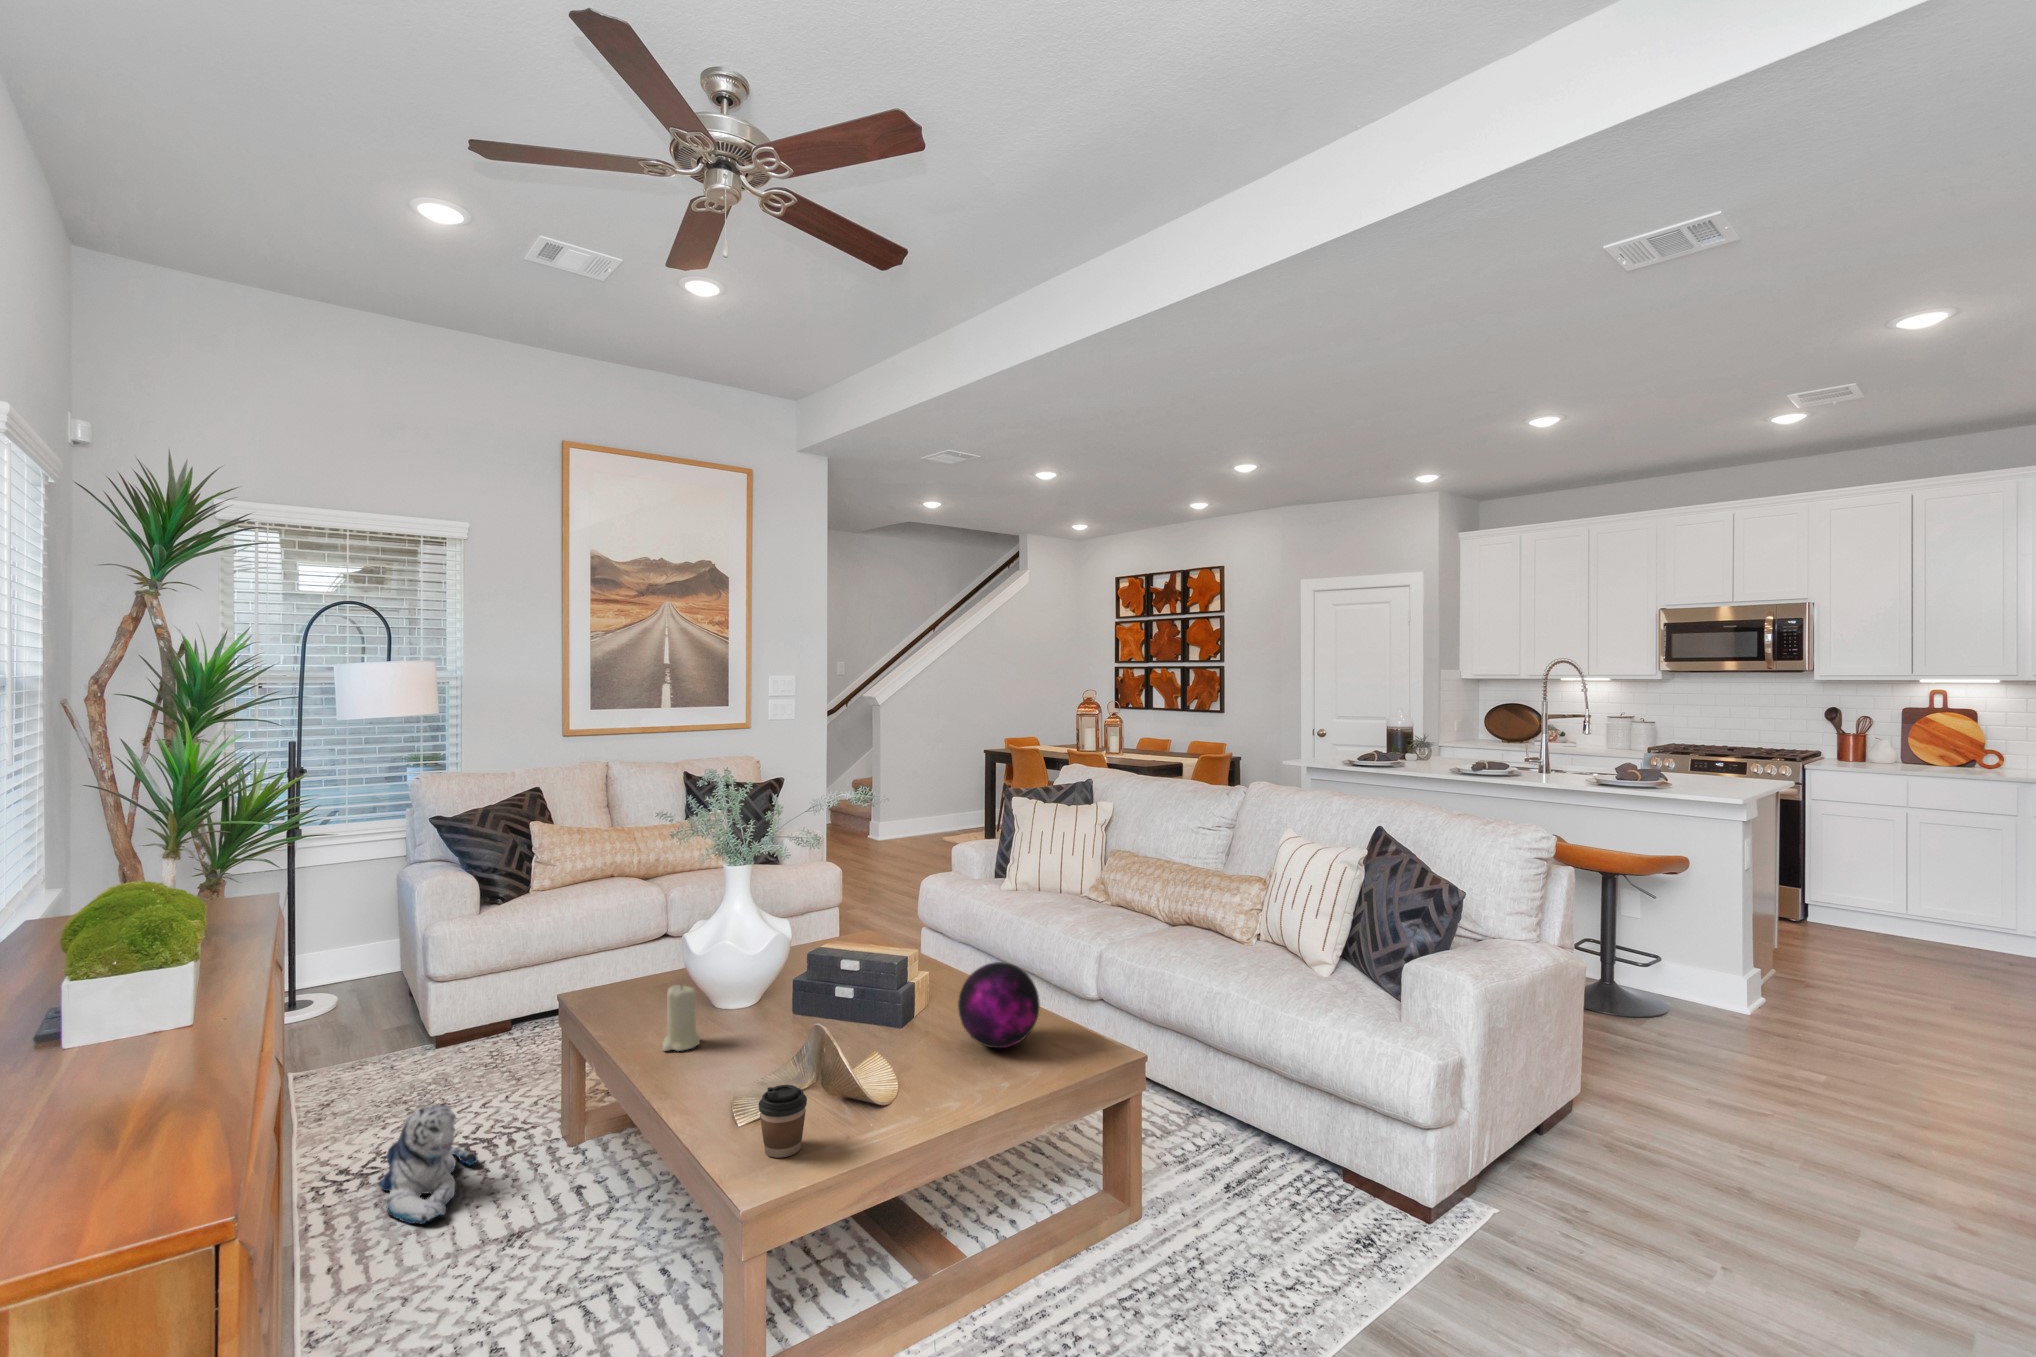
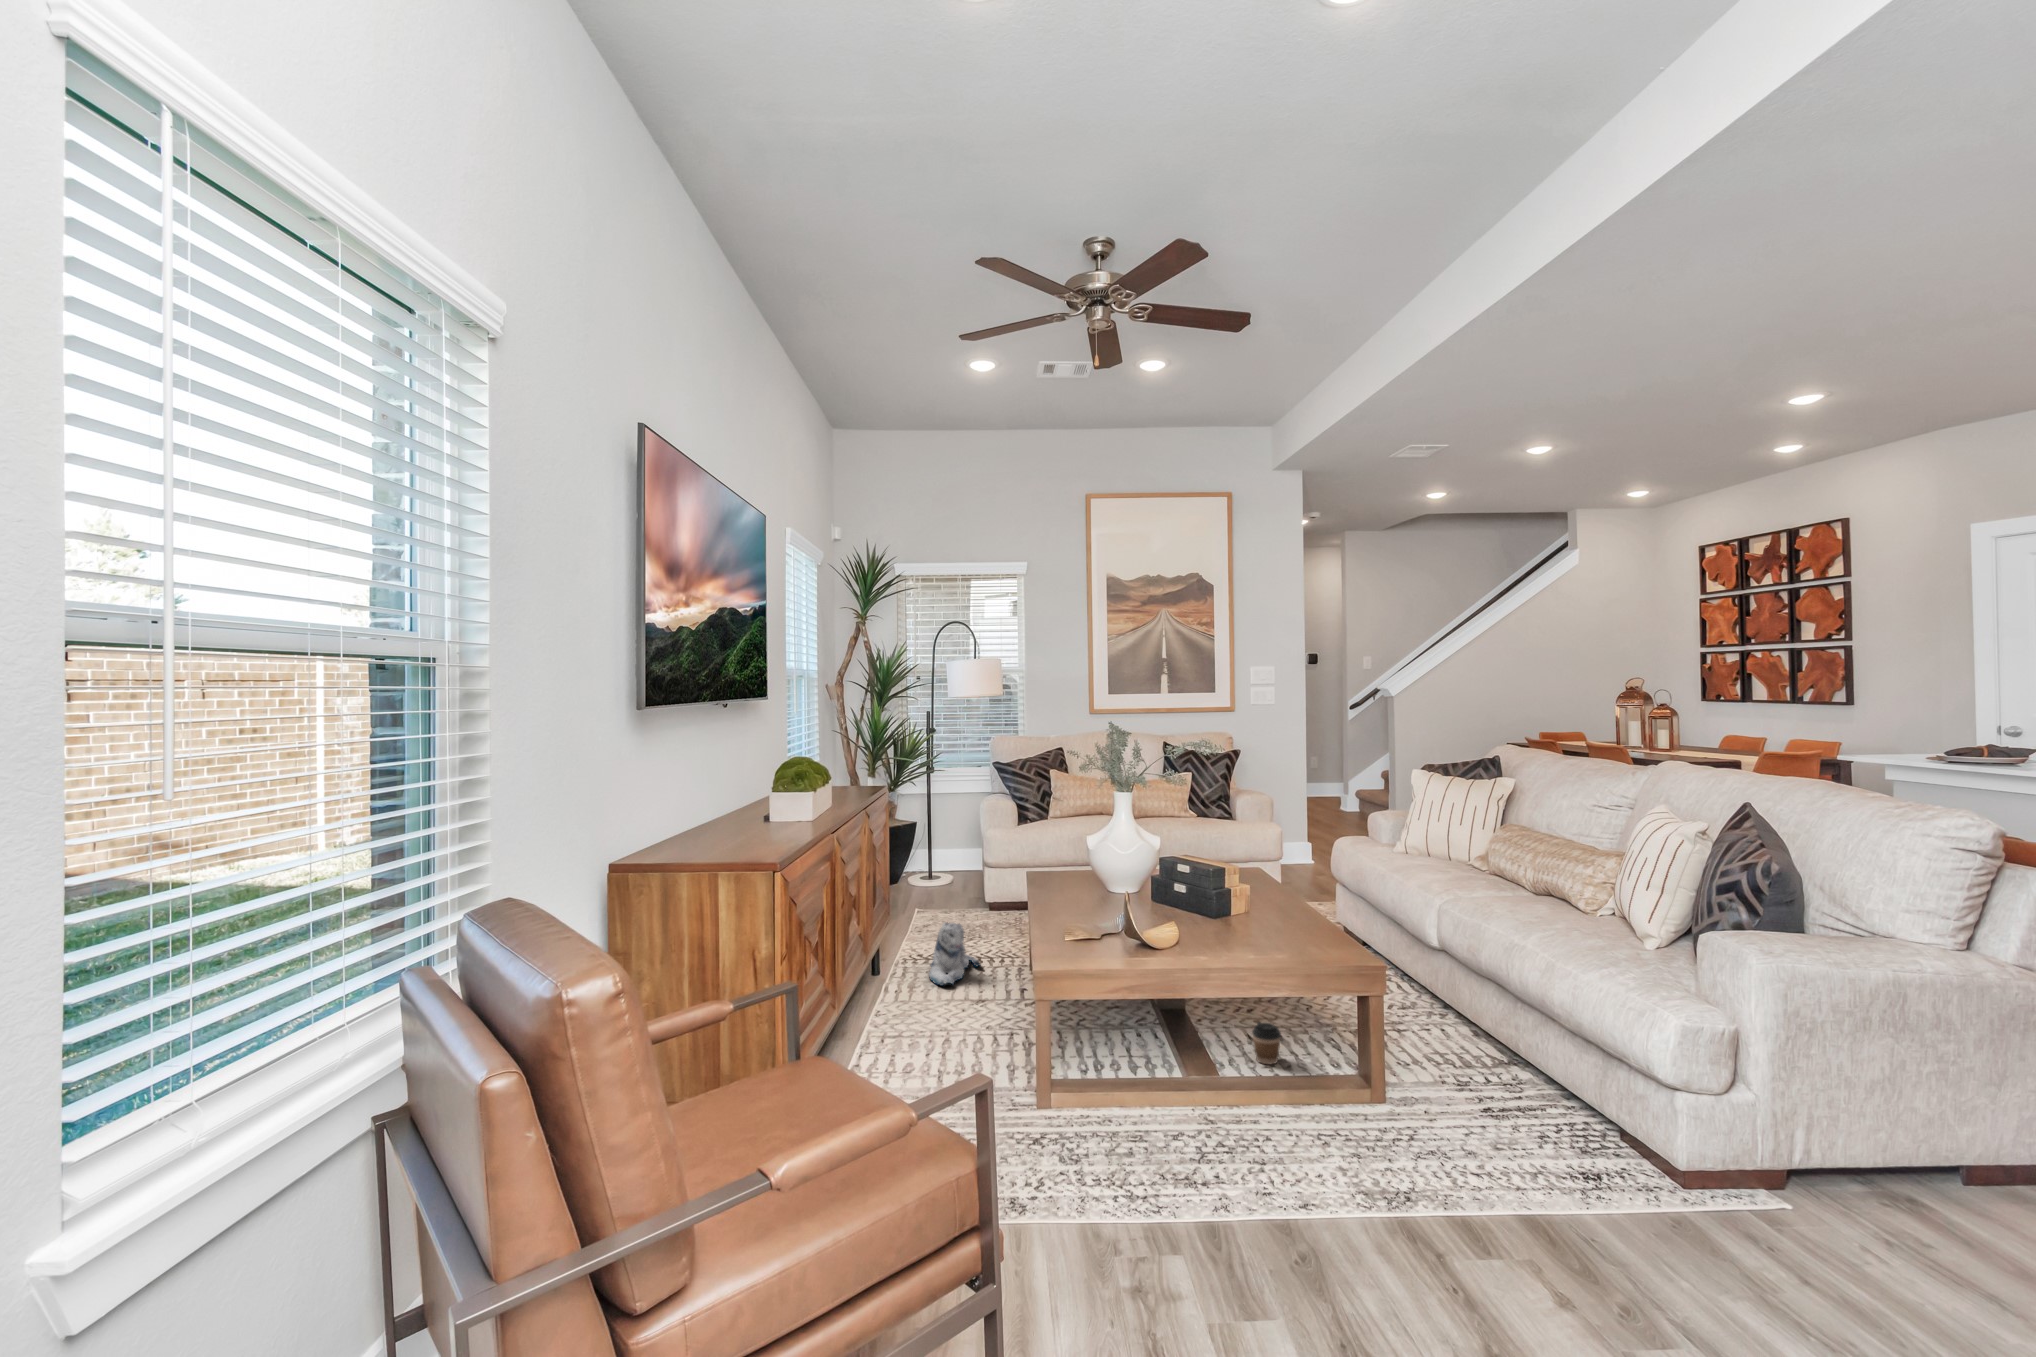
decorative orb: present [958,962,1040,1048] -> none [1238,872,1302,936]
candle: present [662,985,700,1051] -> none [1057,862,1082,905]
coffee cup: present [759,1085,807,1158] -> present [1252,1022,1281,1064]

